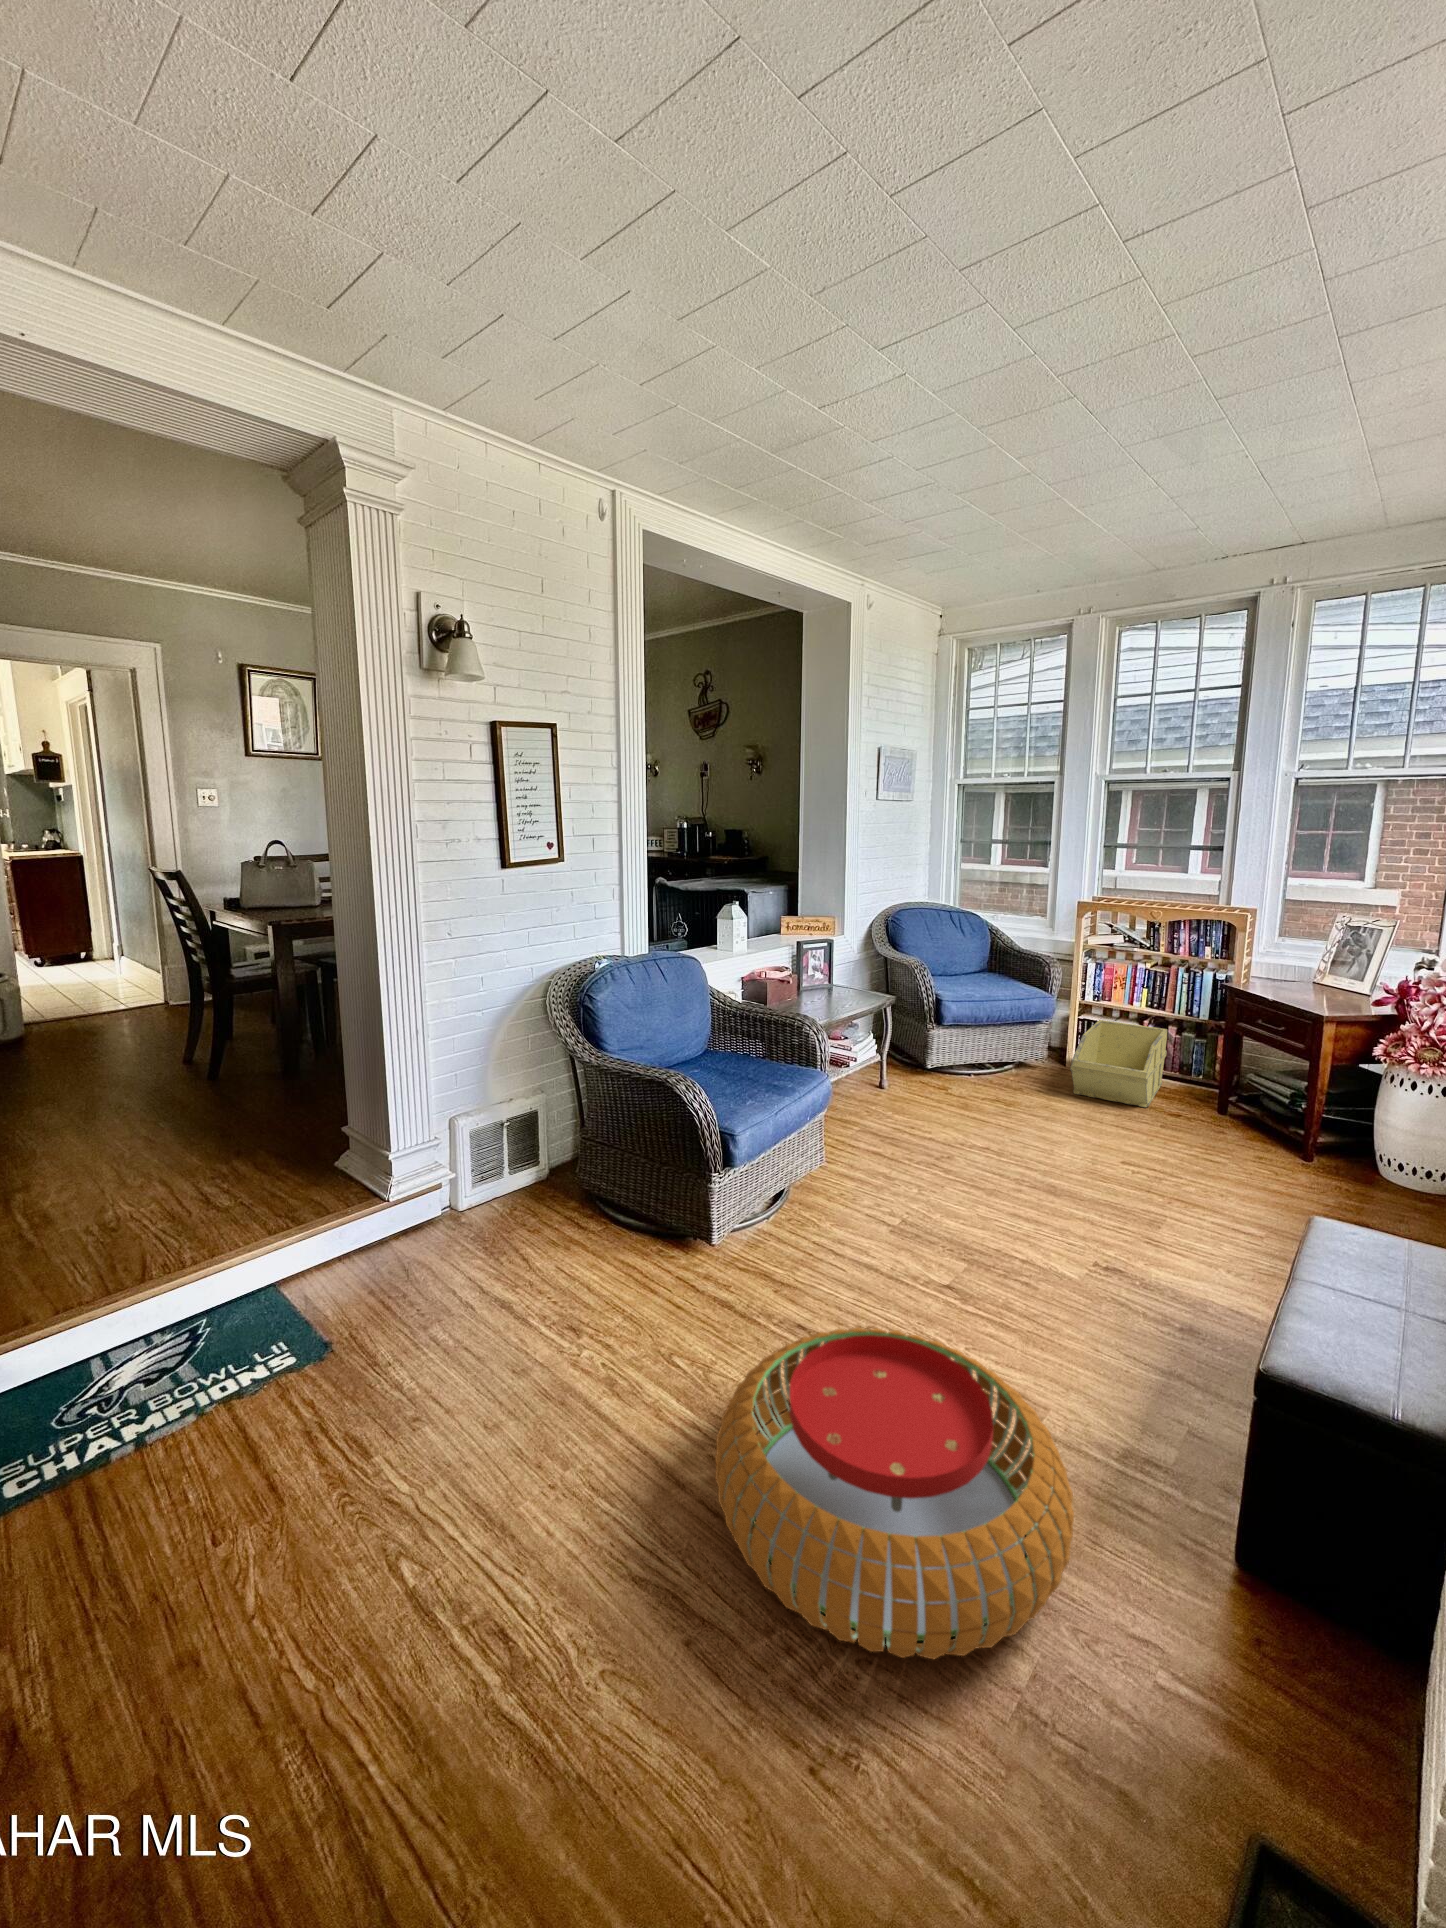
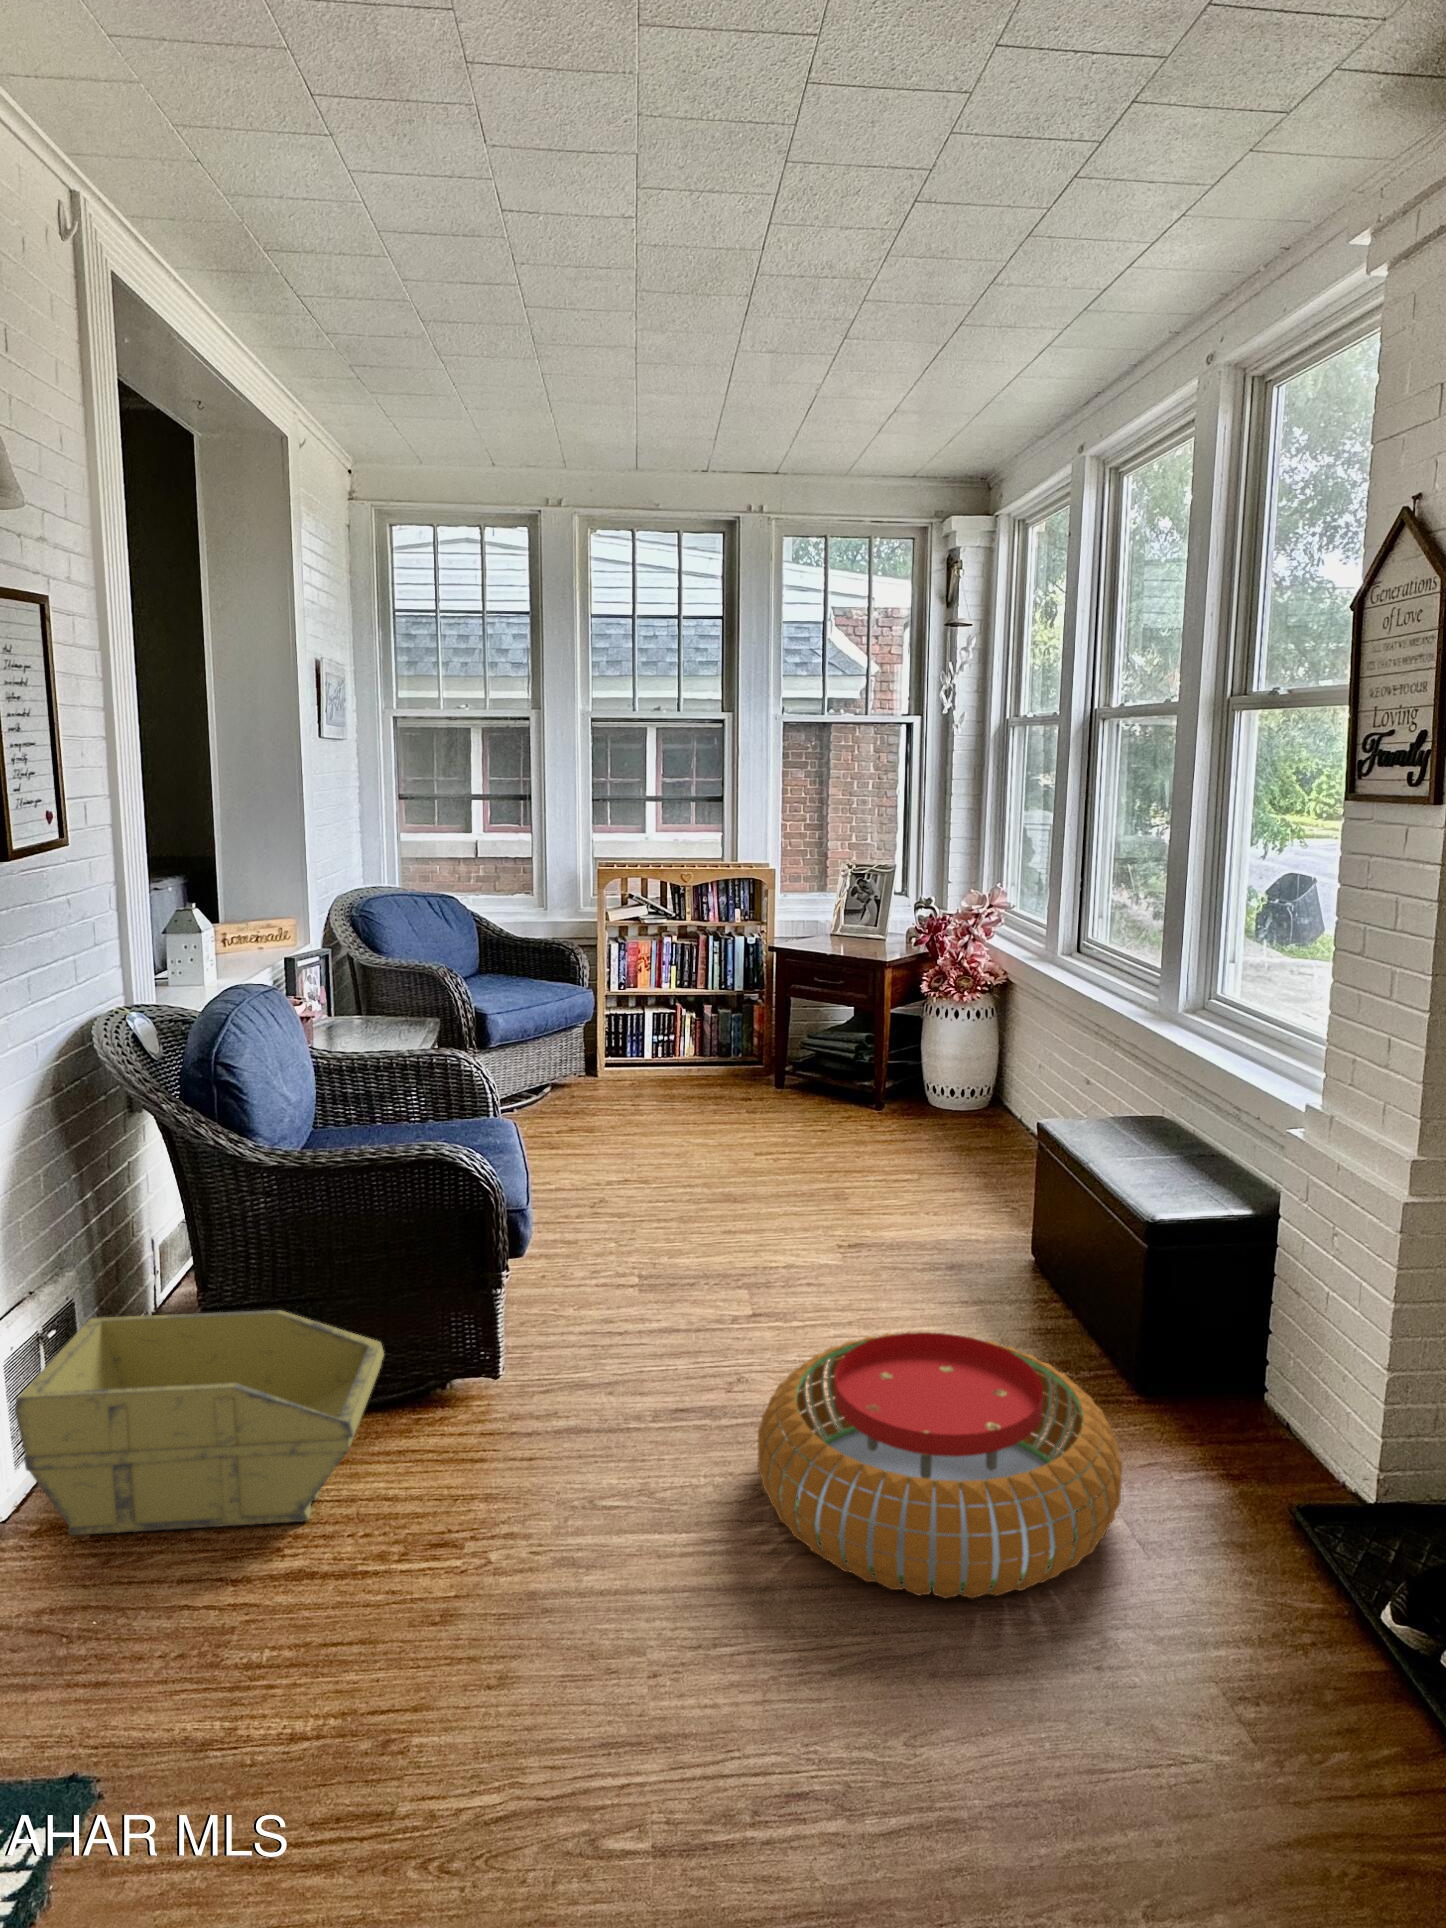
storage bin: present [1070,1020,1167,1107] -> present [15,1310,384,1535]

